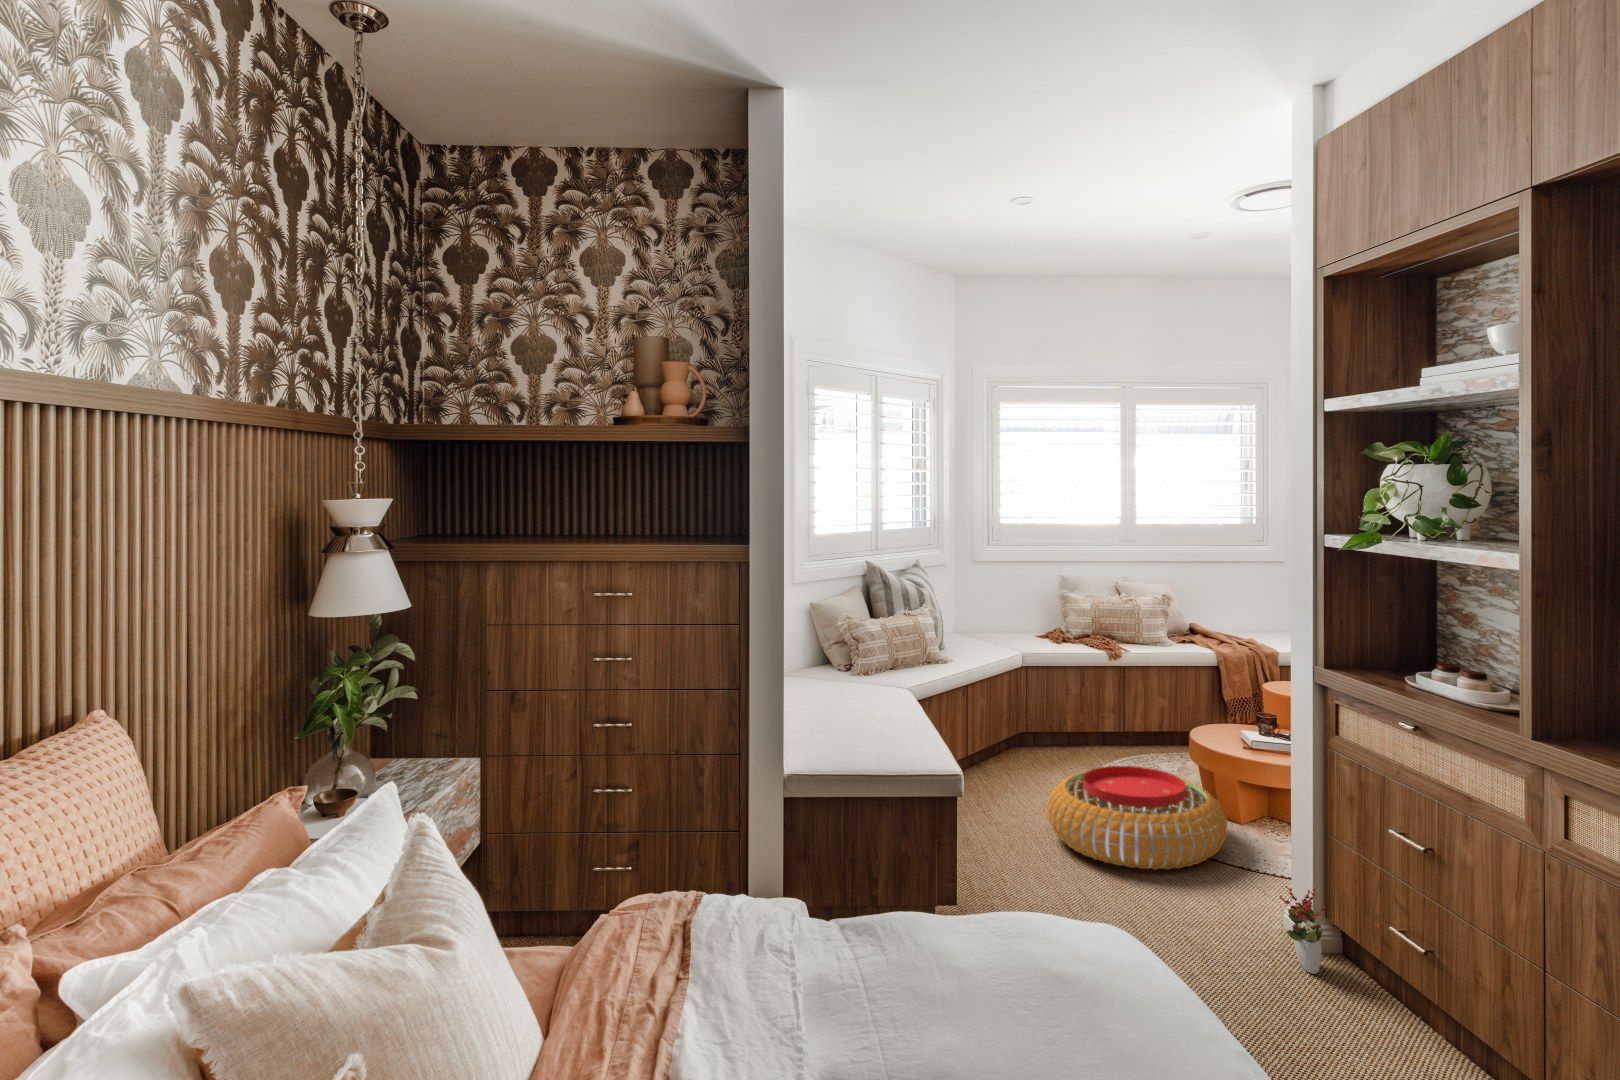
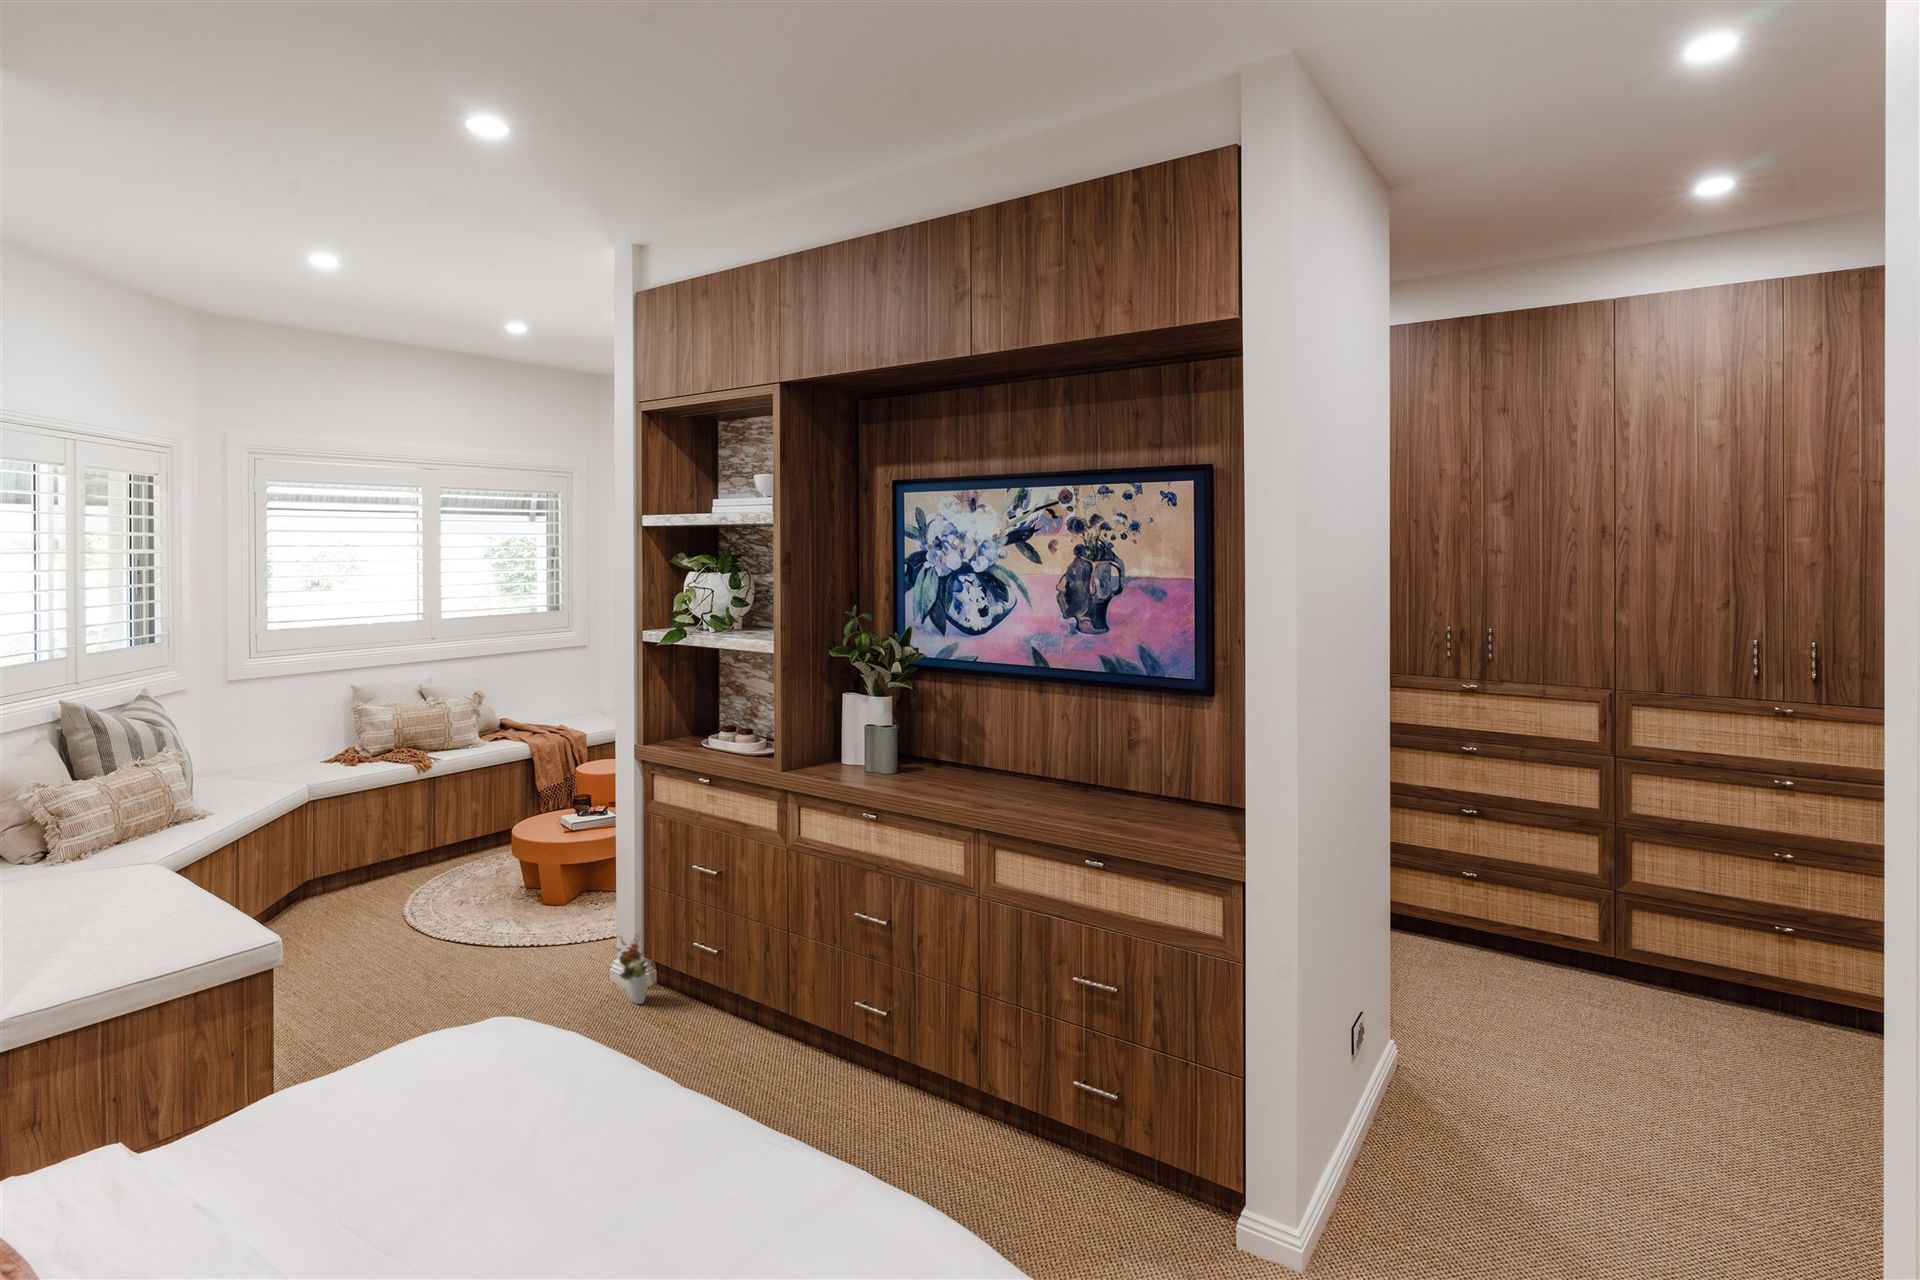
pouf: present [1047,766,1227,870] -> none [362,870,557,974]

